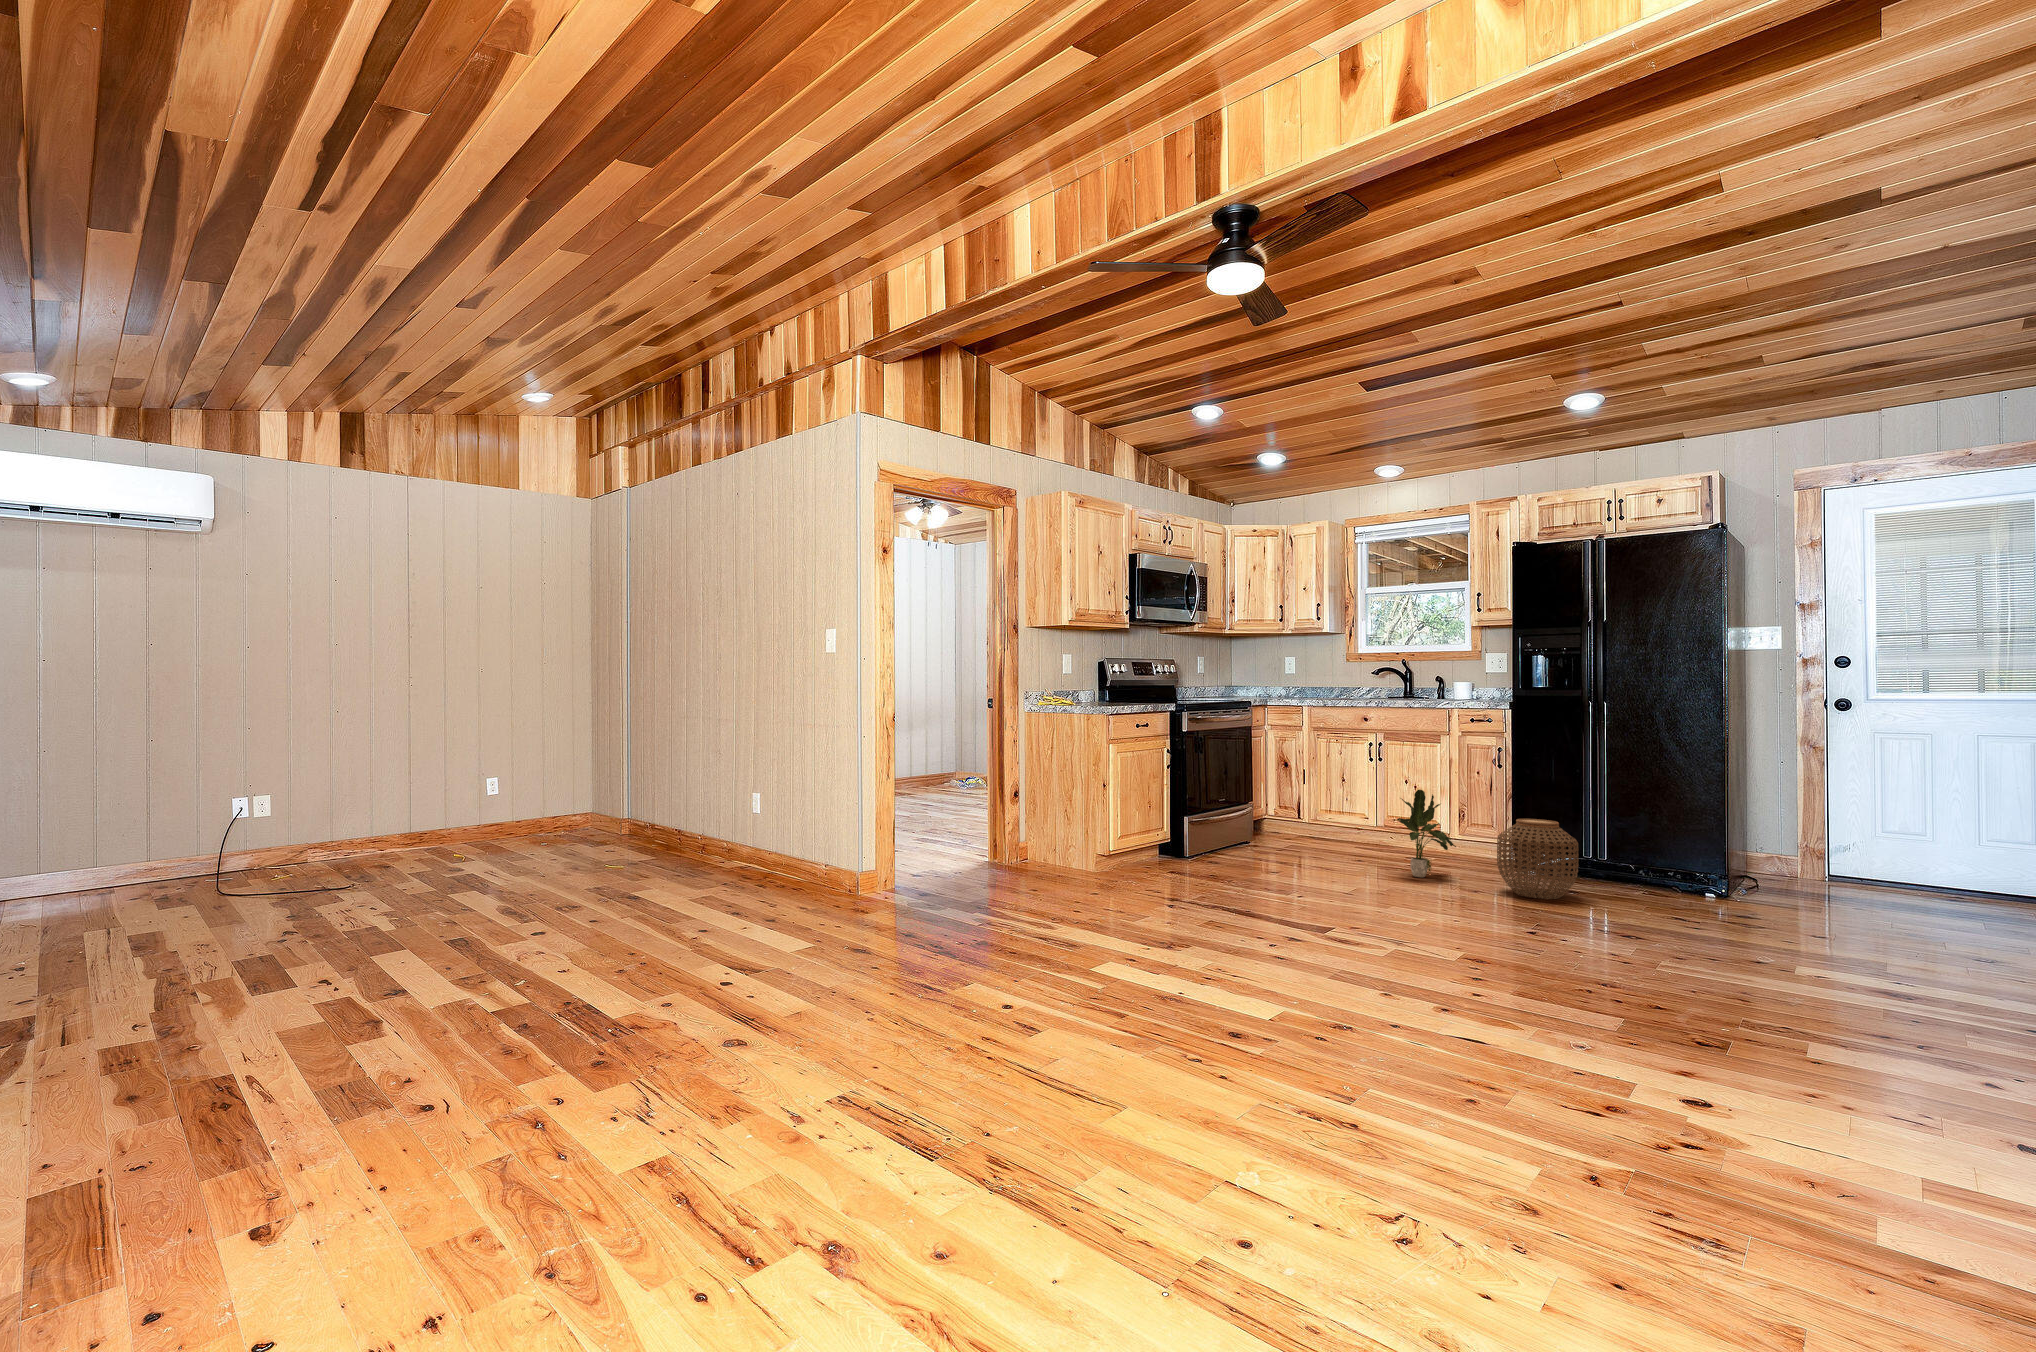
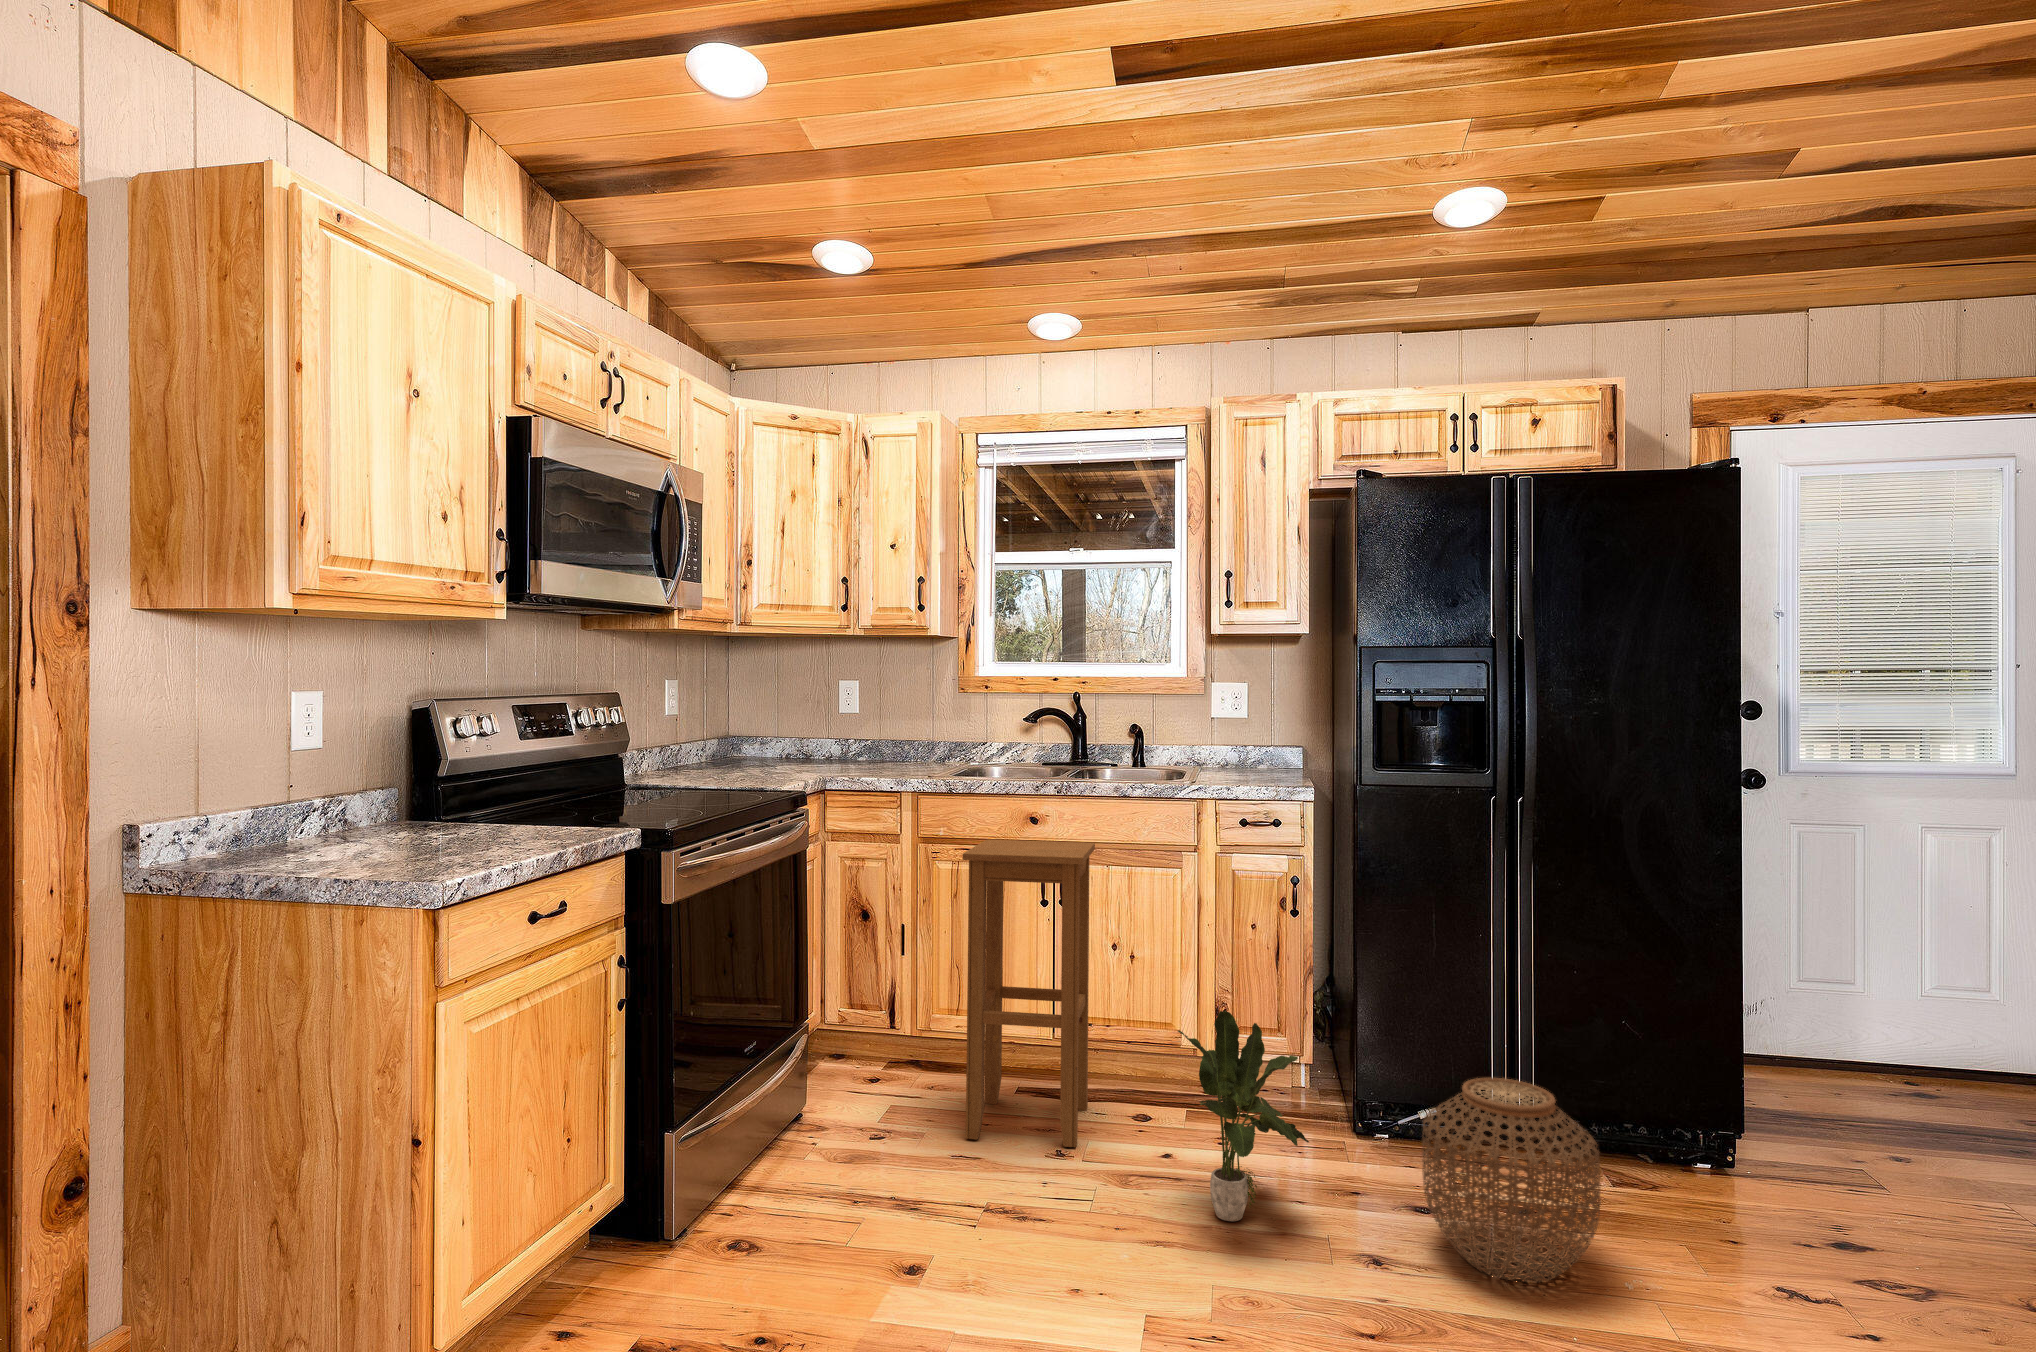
stool: none [1317,727,1391,860] -> present [962,839,1095,1147]

